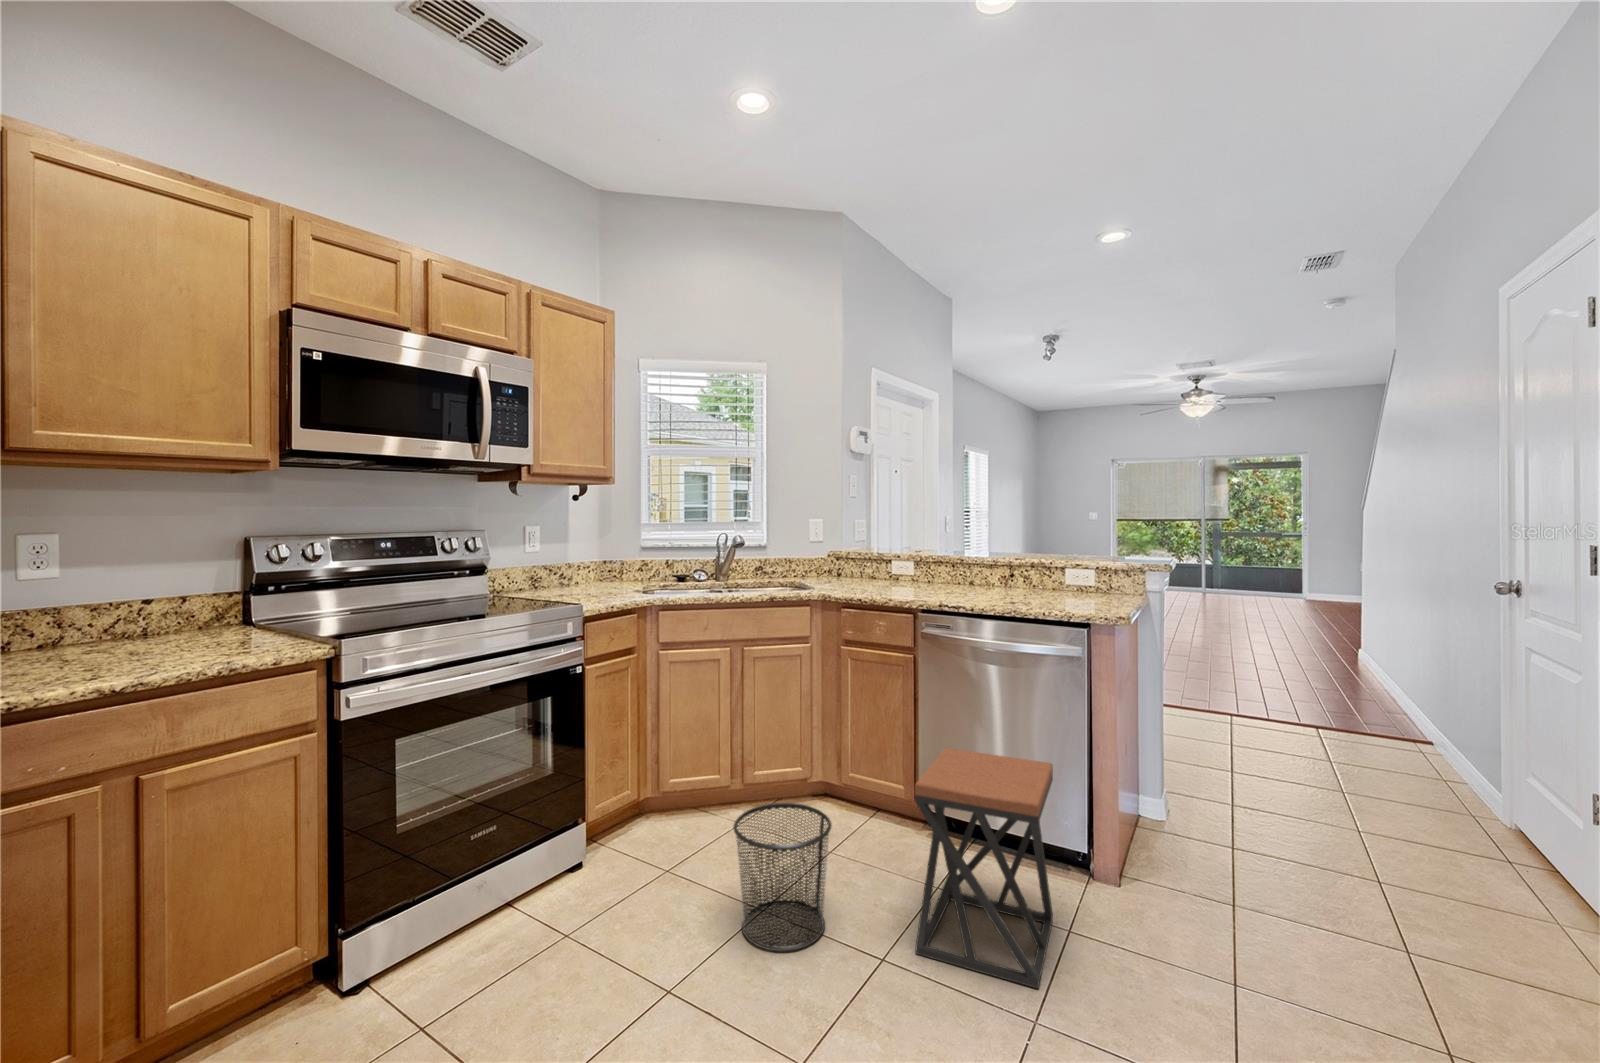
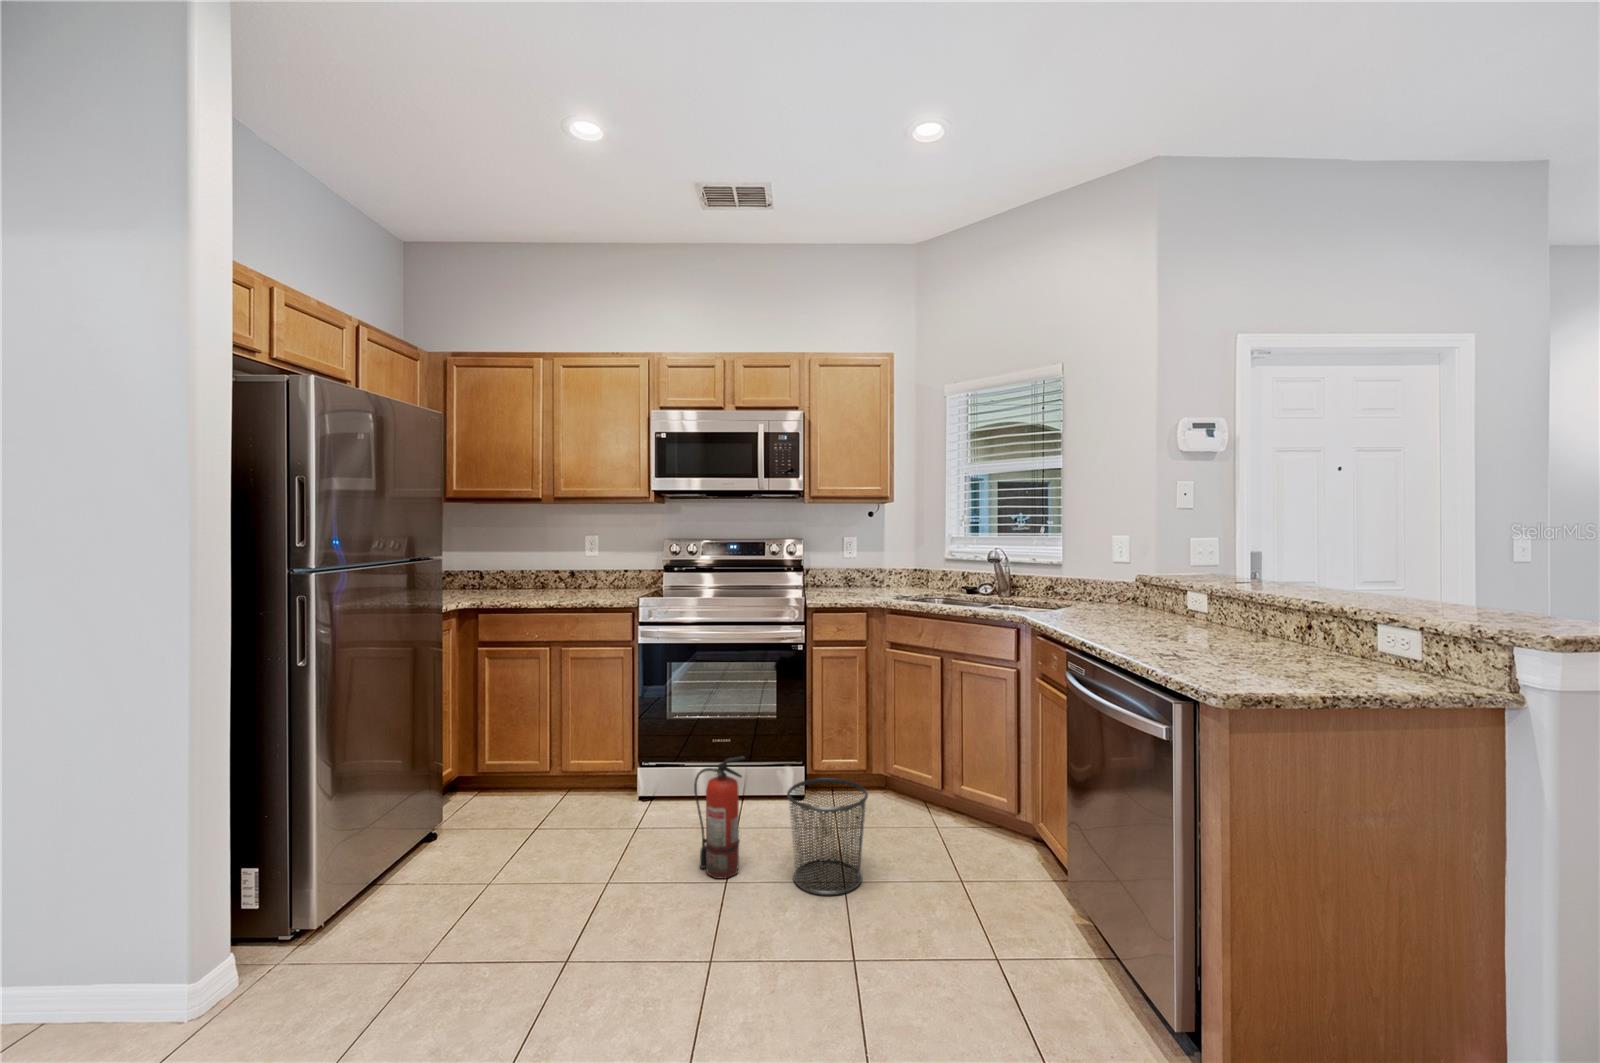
stool: present [915,748,1053,988] -> none [863,780,1009,1011]
fire extinguisher: none [634,819,710,1011] -> present [694,757,744,879]

